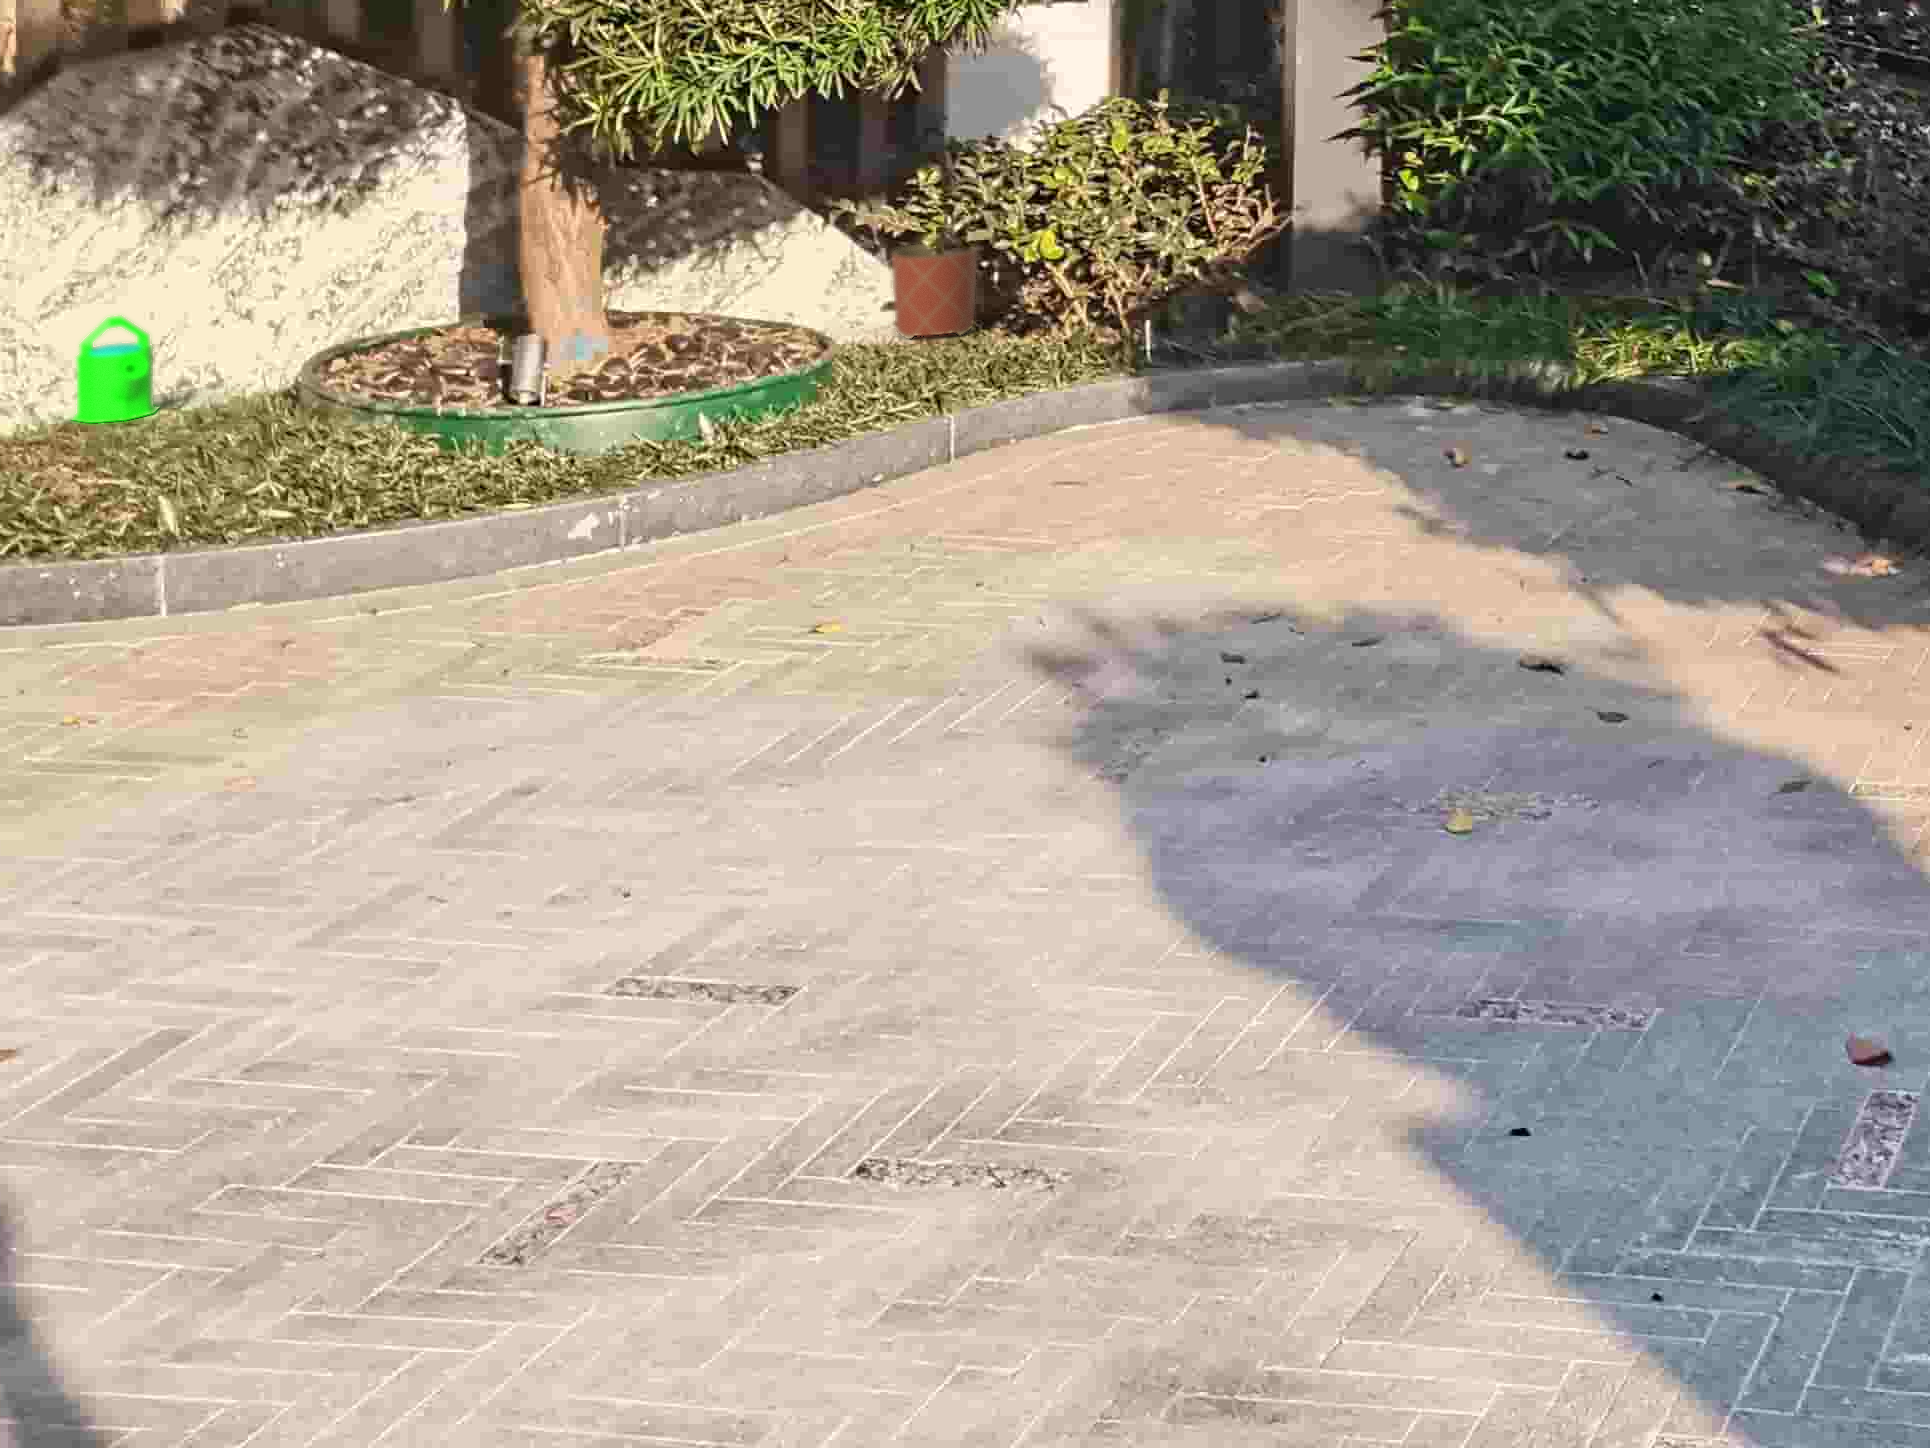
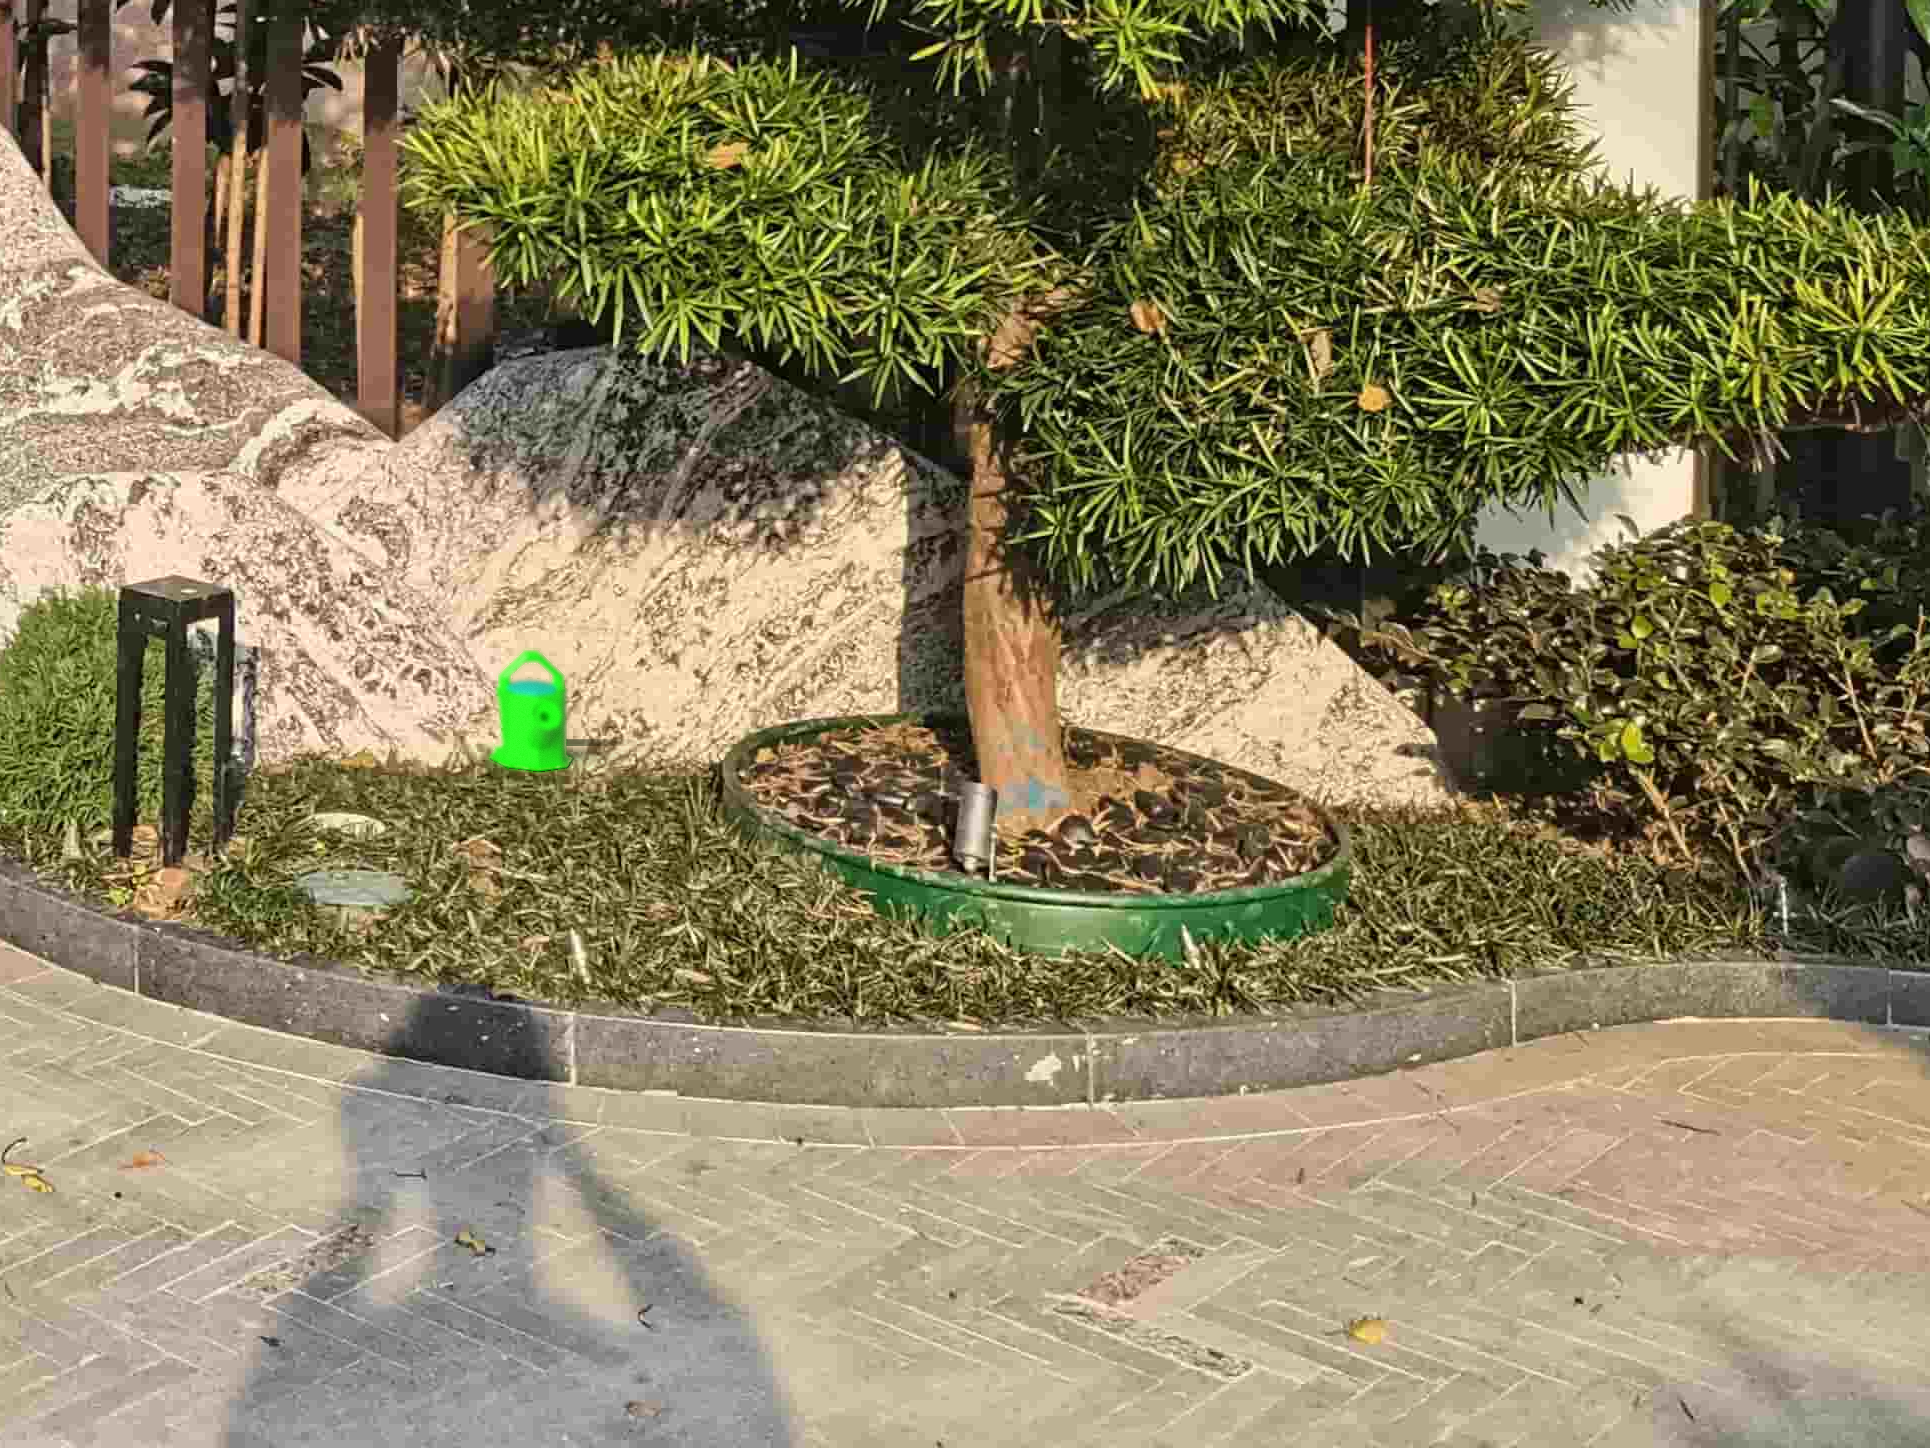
planter: present [892,244,976,339] -> none [1402,713,1518,852]

